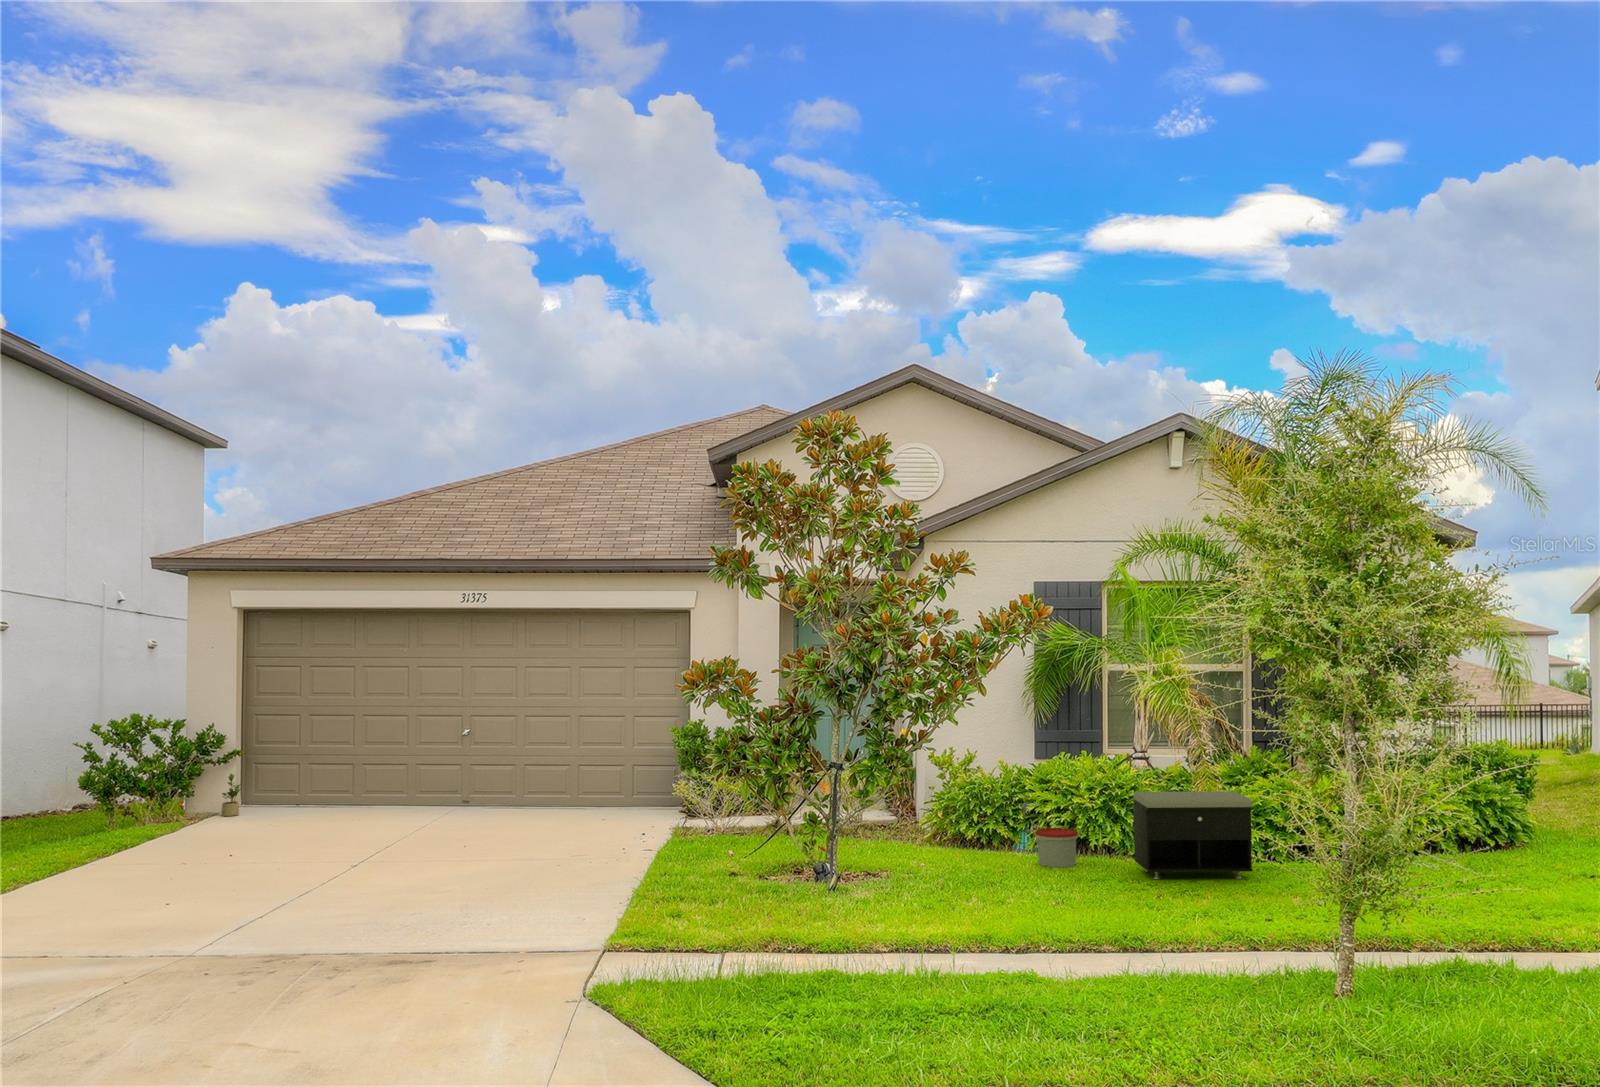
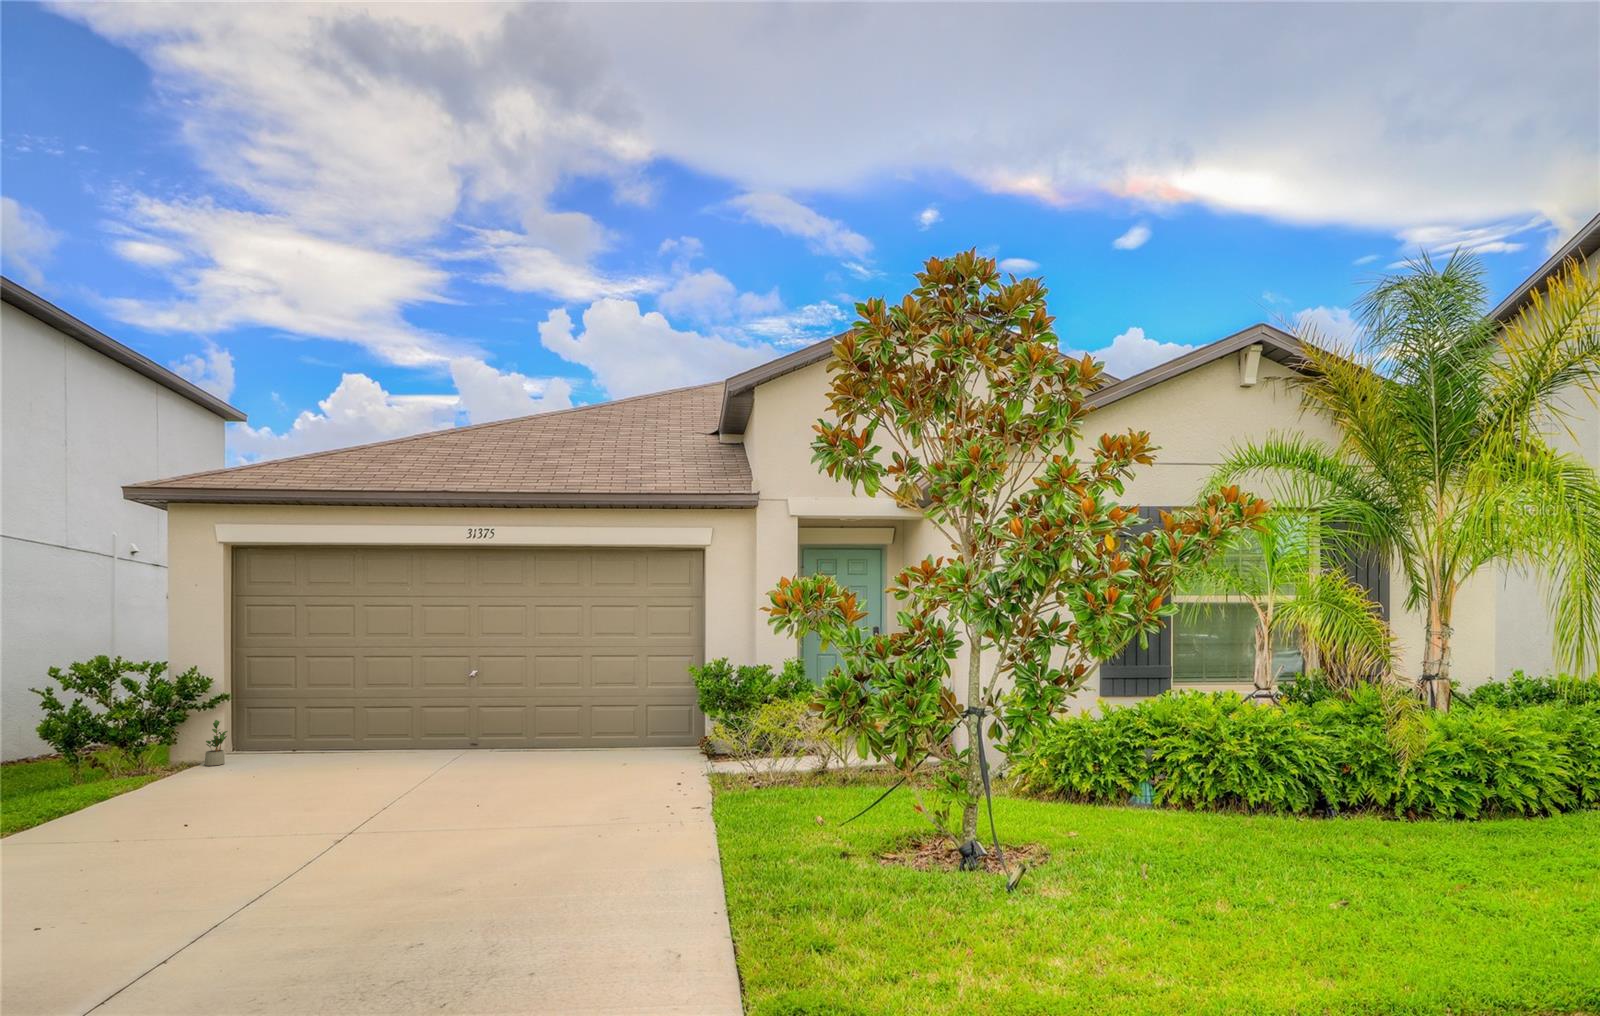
storage bench: present [1133,791,1253,879] -> none [1241,723,1389,824]
bucket: present [1035,828,1078,867] -> none [1127,766,1176,811]

